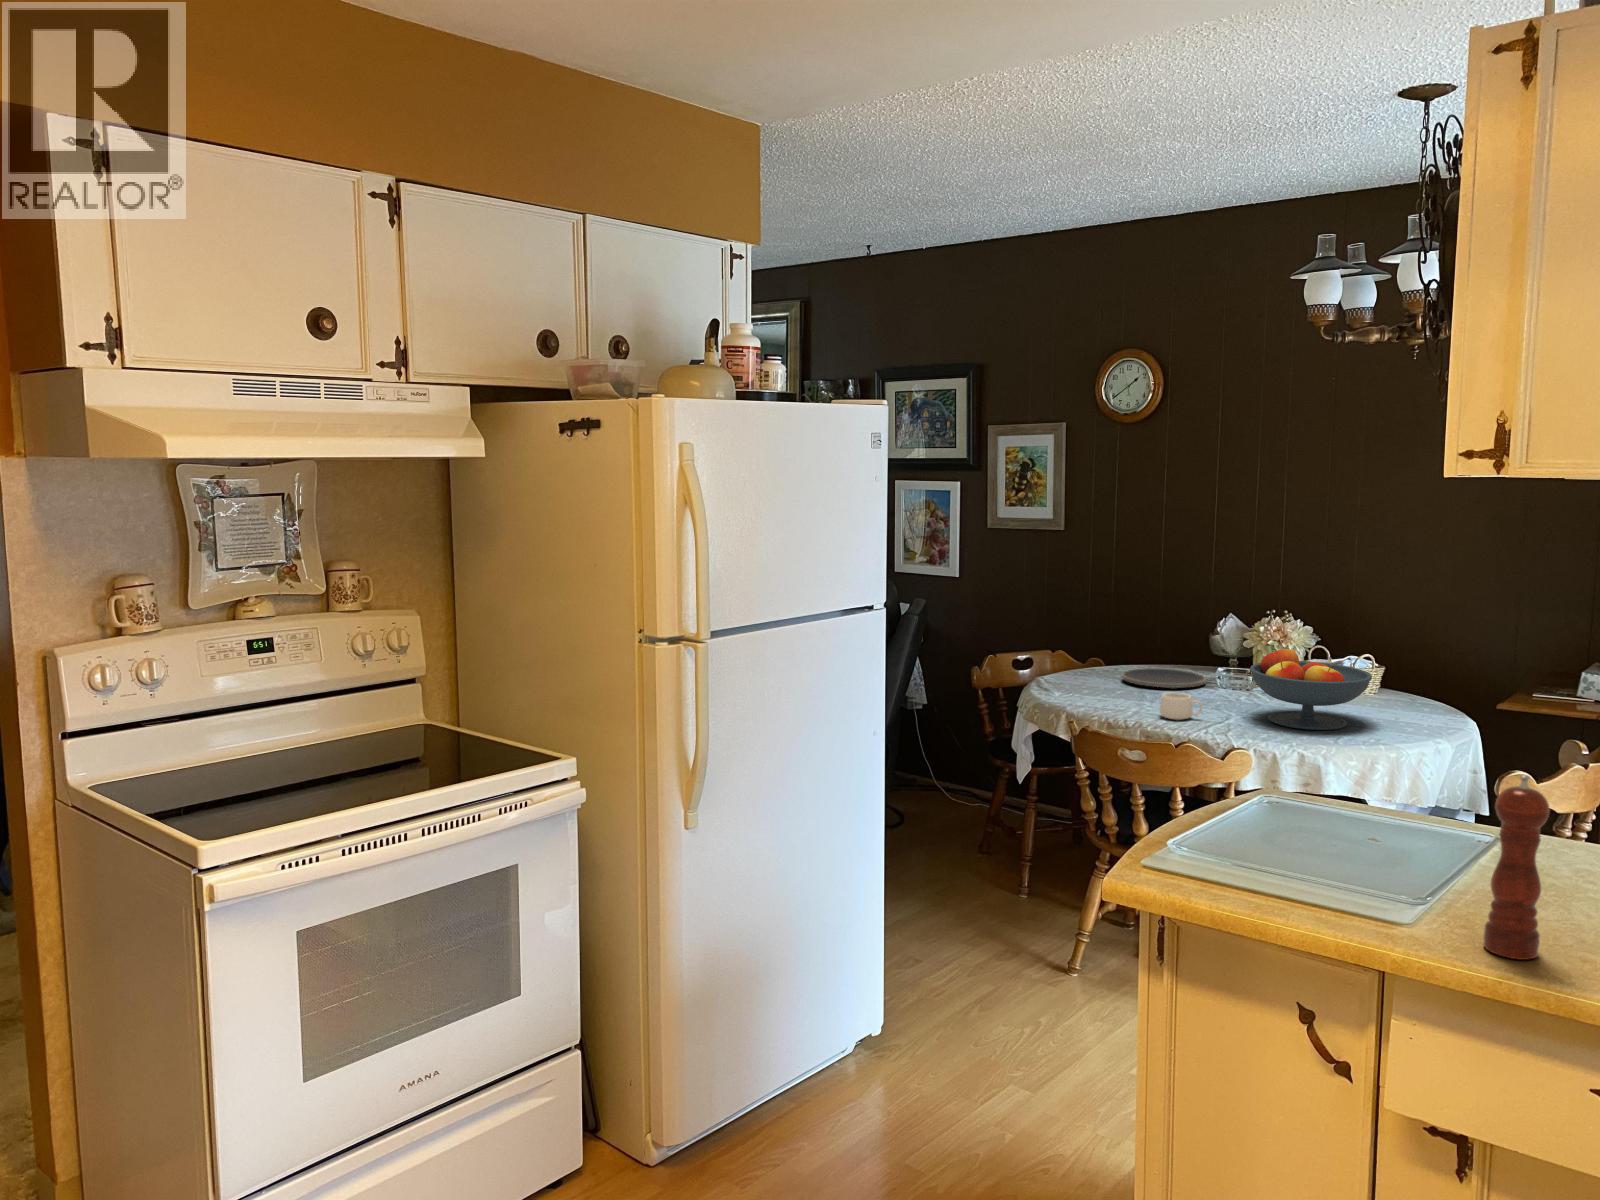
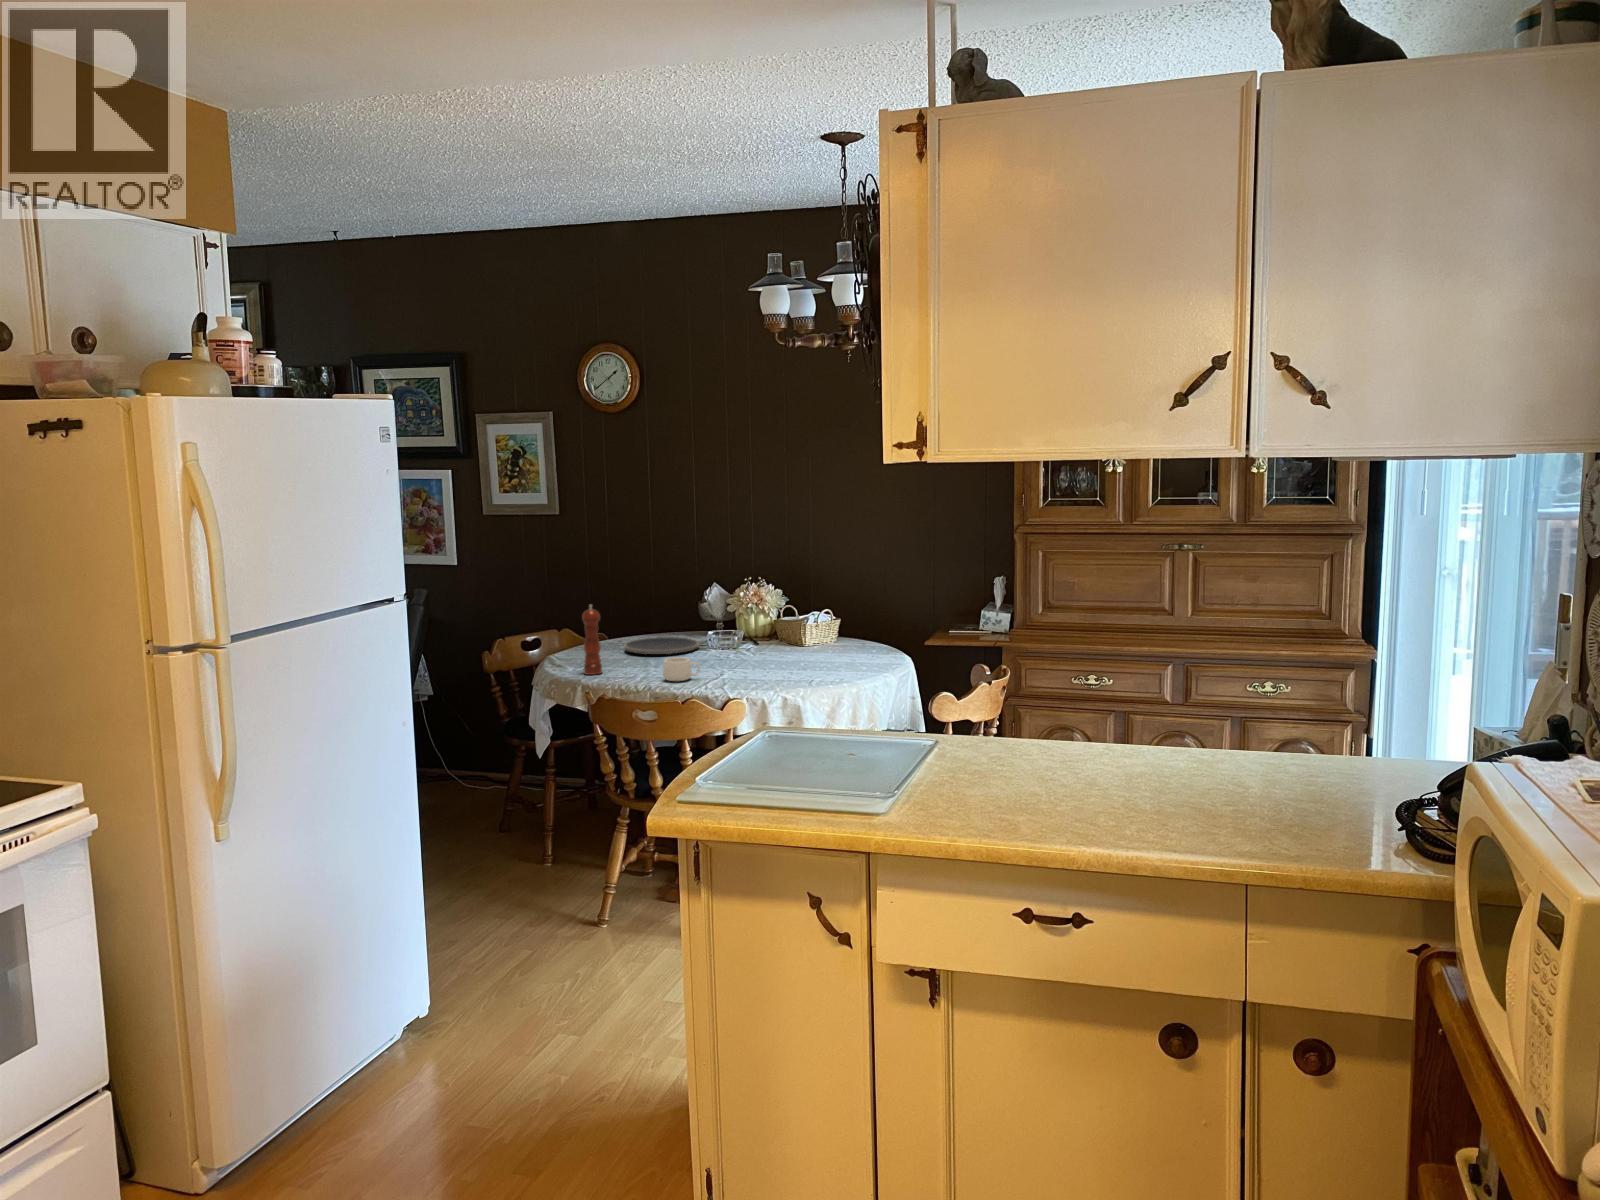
fruit bowl: present [1250,647,1372,730] -> none [737,609,835,678]
pepper mill: present [1483,775,1550,960] -> present [582,605,602,675]

